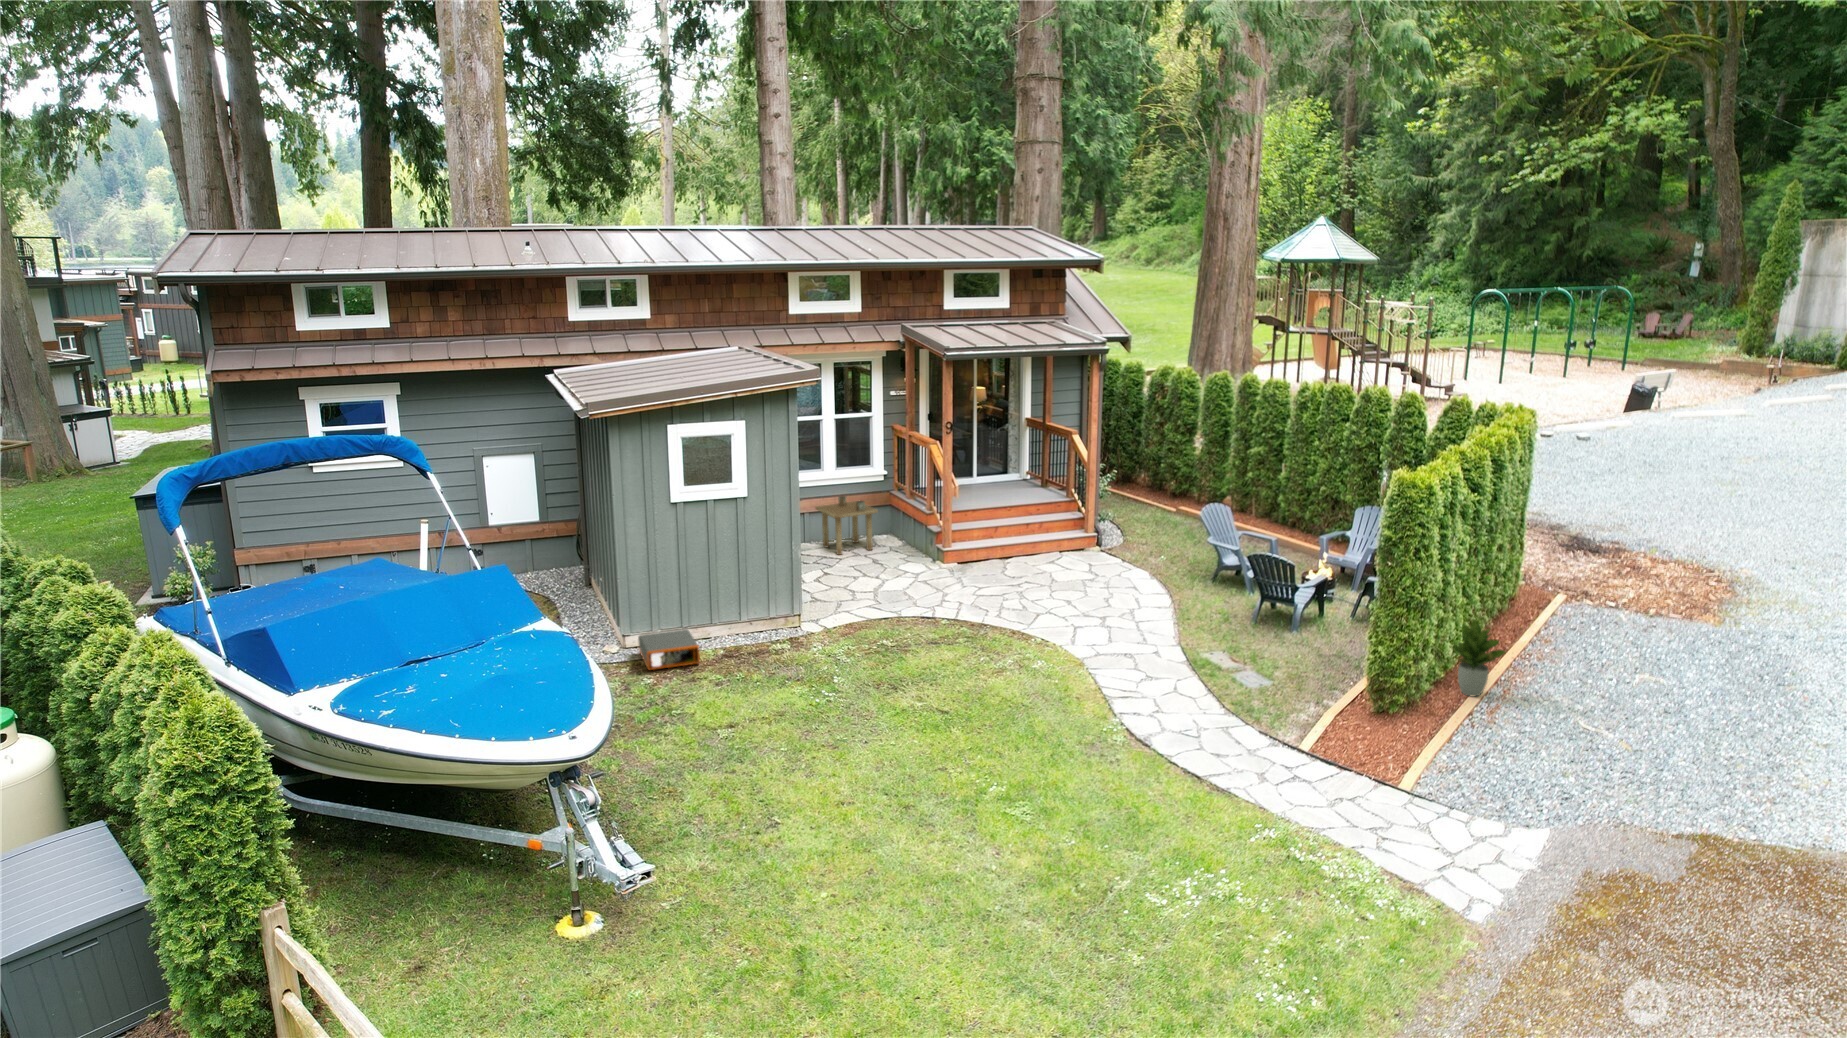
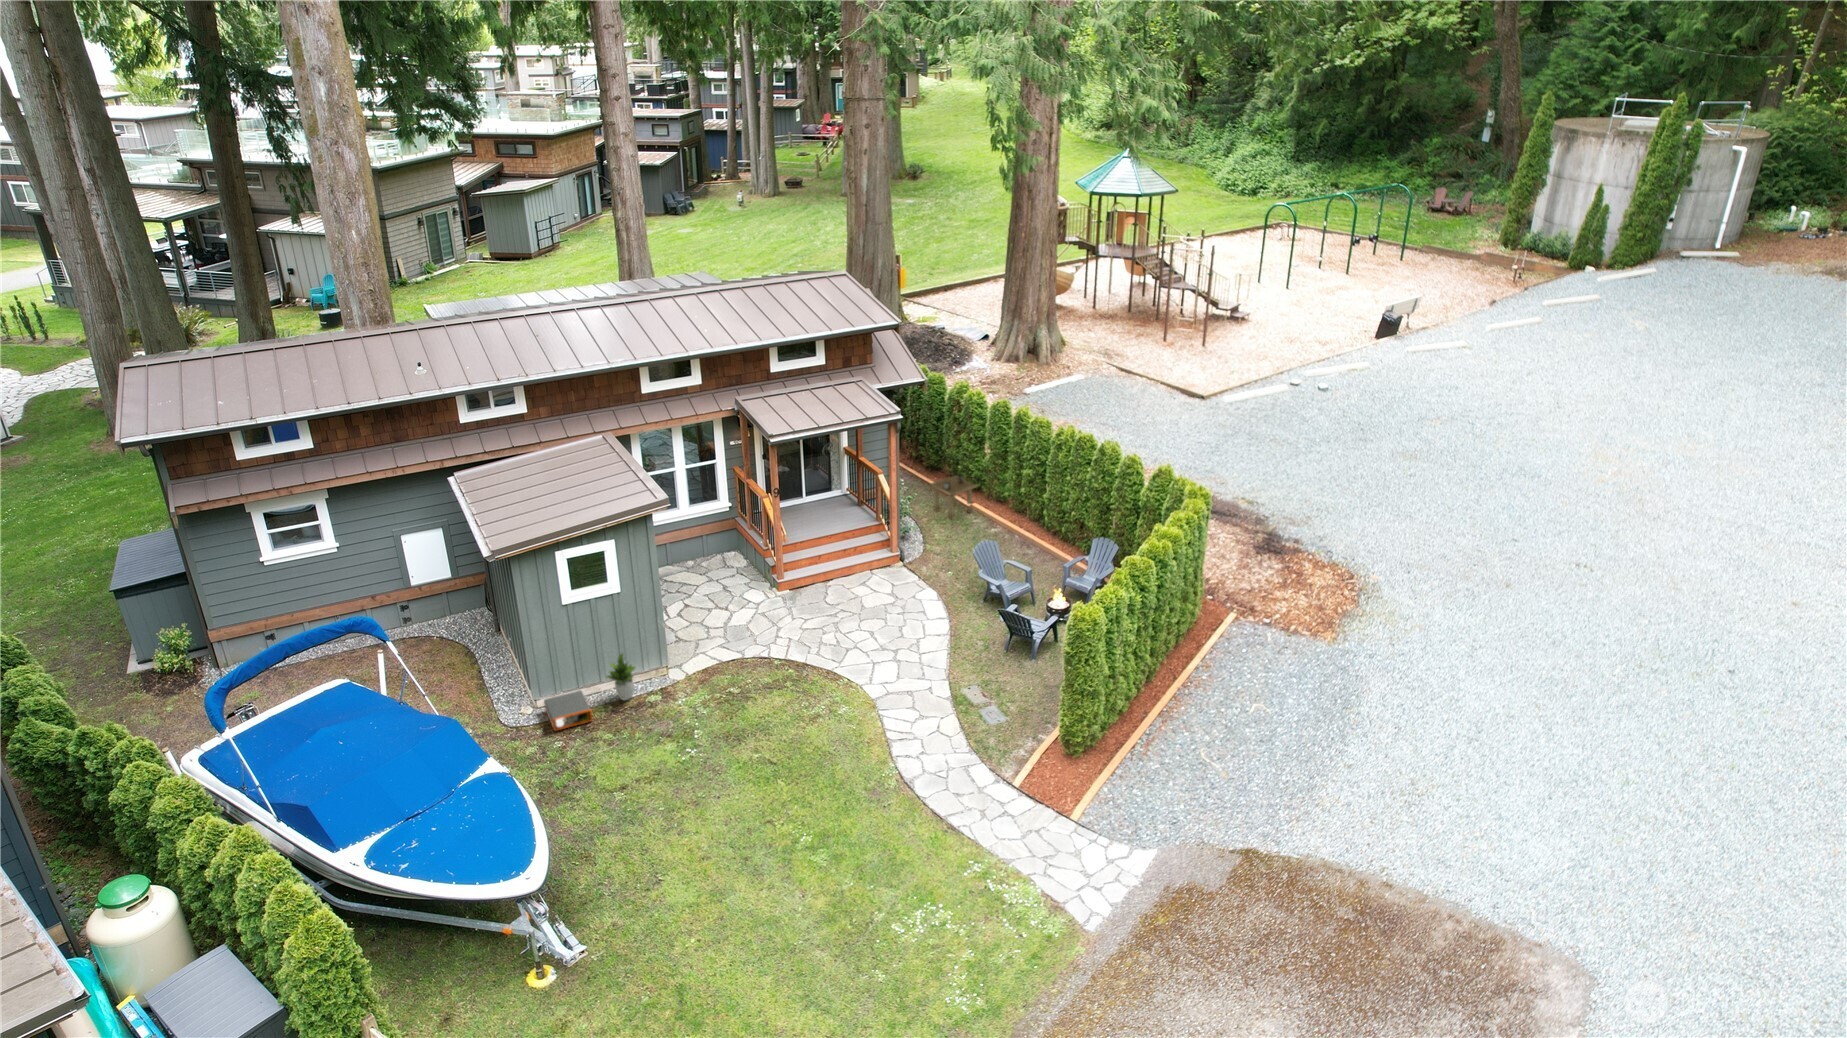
side table: present [816,496,878,555] -> present [930,476,976,519]
potted plant: present [1454,619,1505,697] -> present [607,654,636,700]

